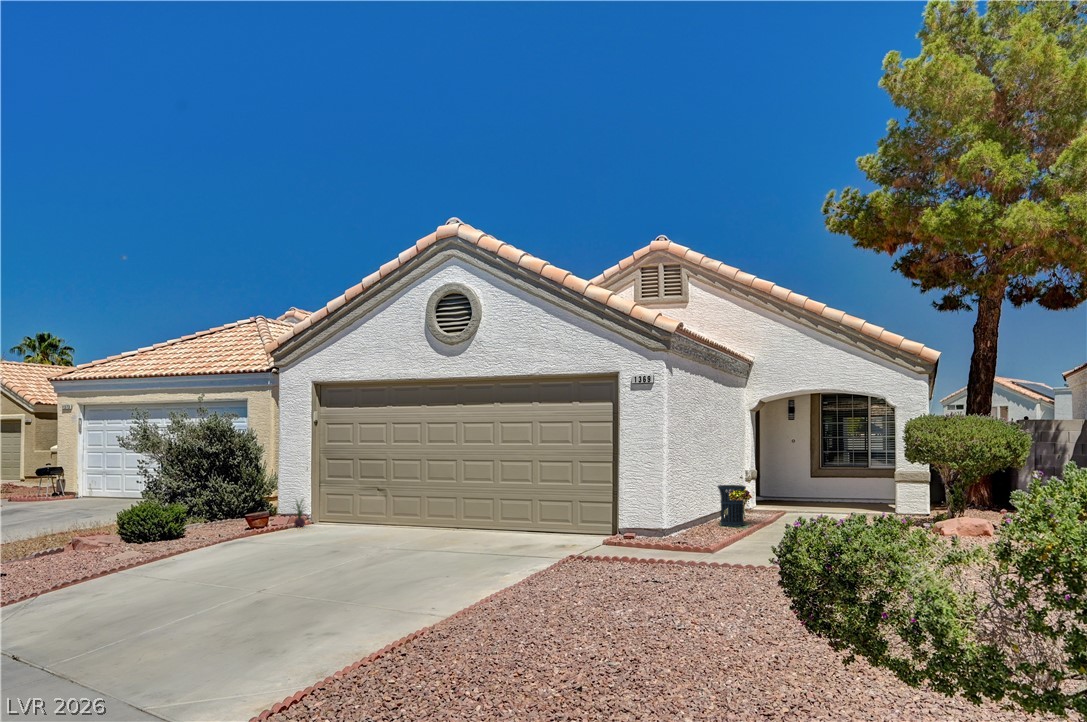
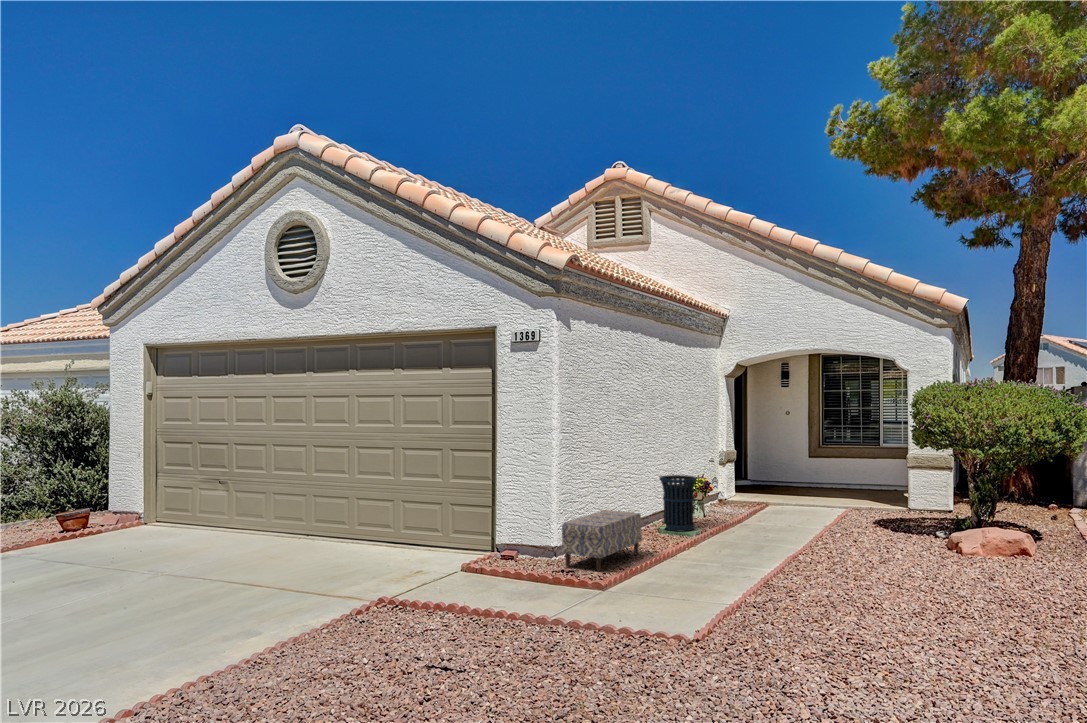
decorative plant: present [294,500,305,527] -> none [103,493,145,530]
bench: none [669,507,719,547] -> present [562,510,642,571]

